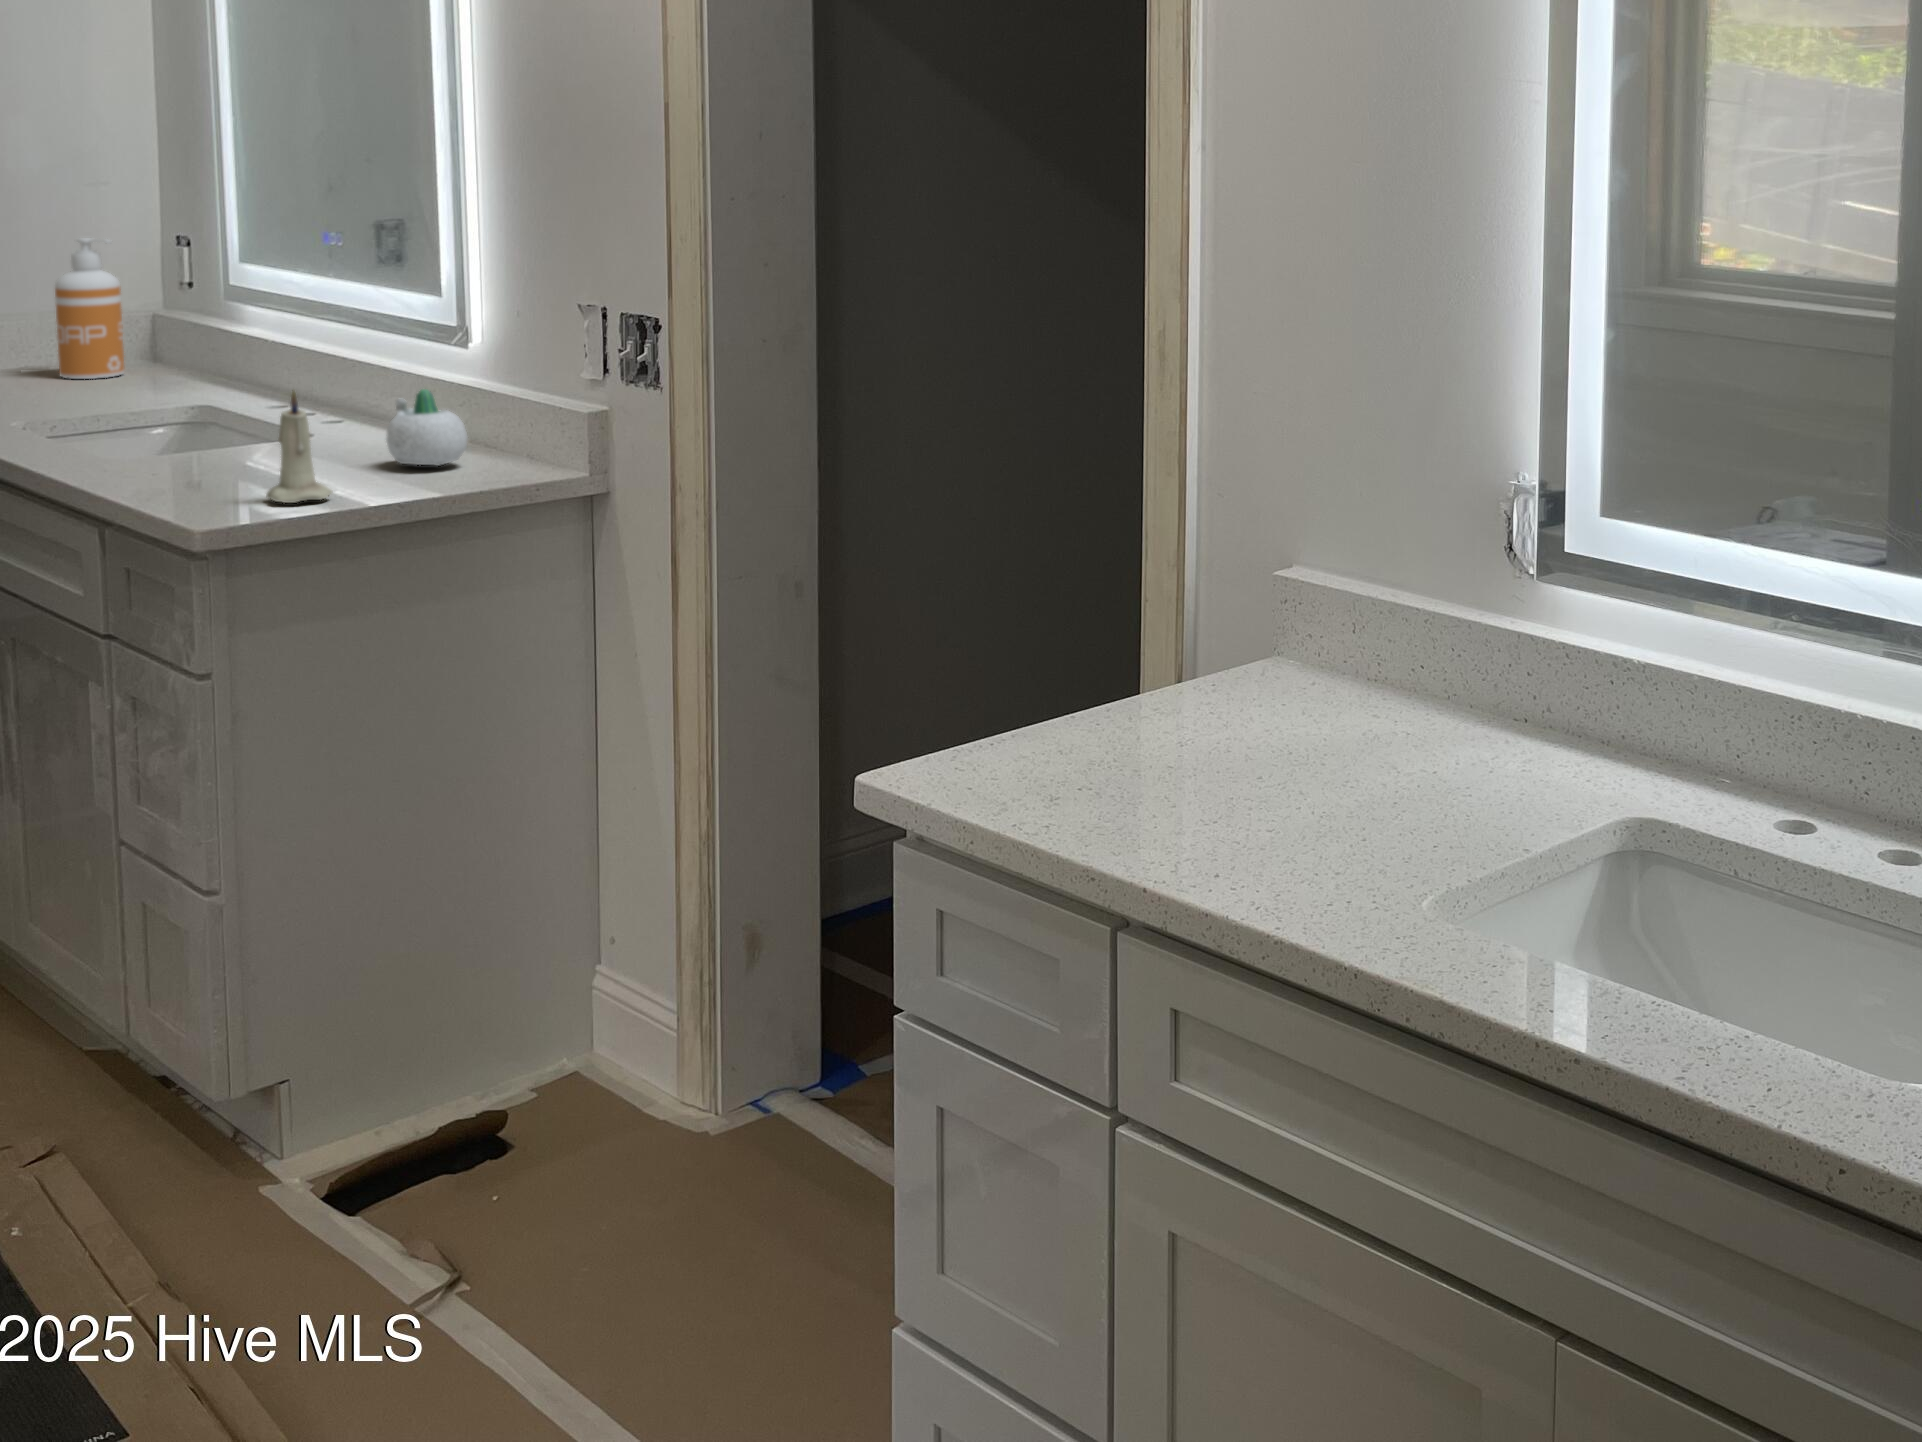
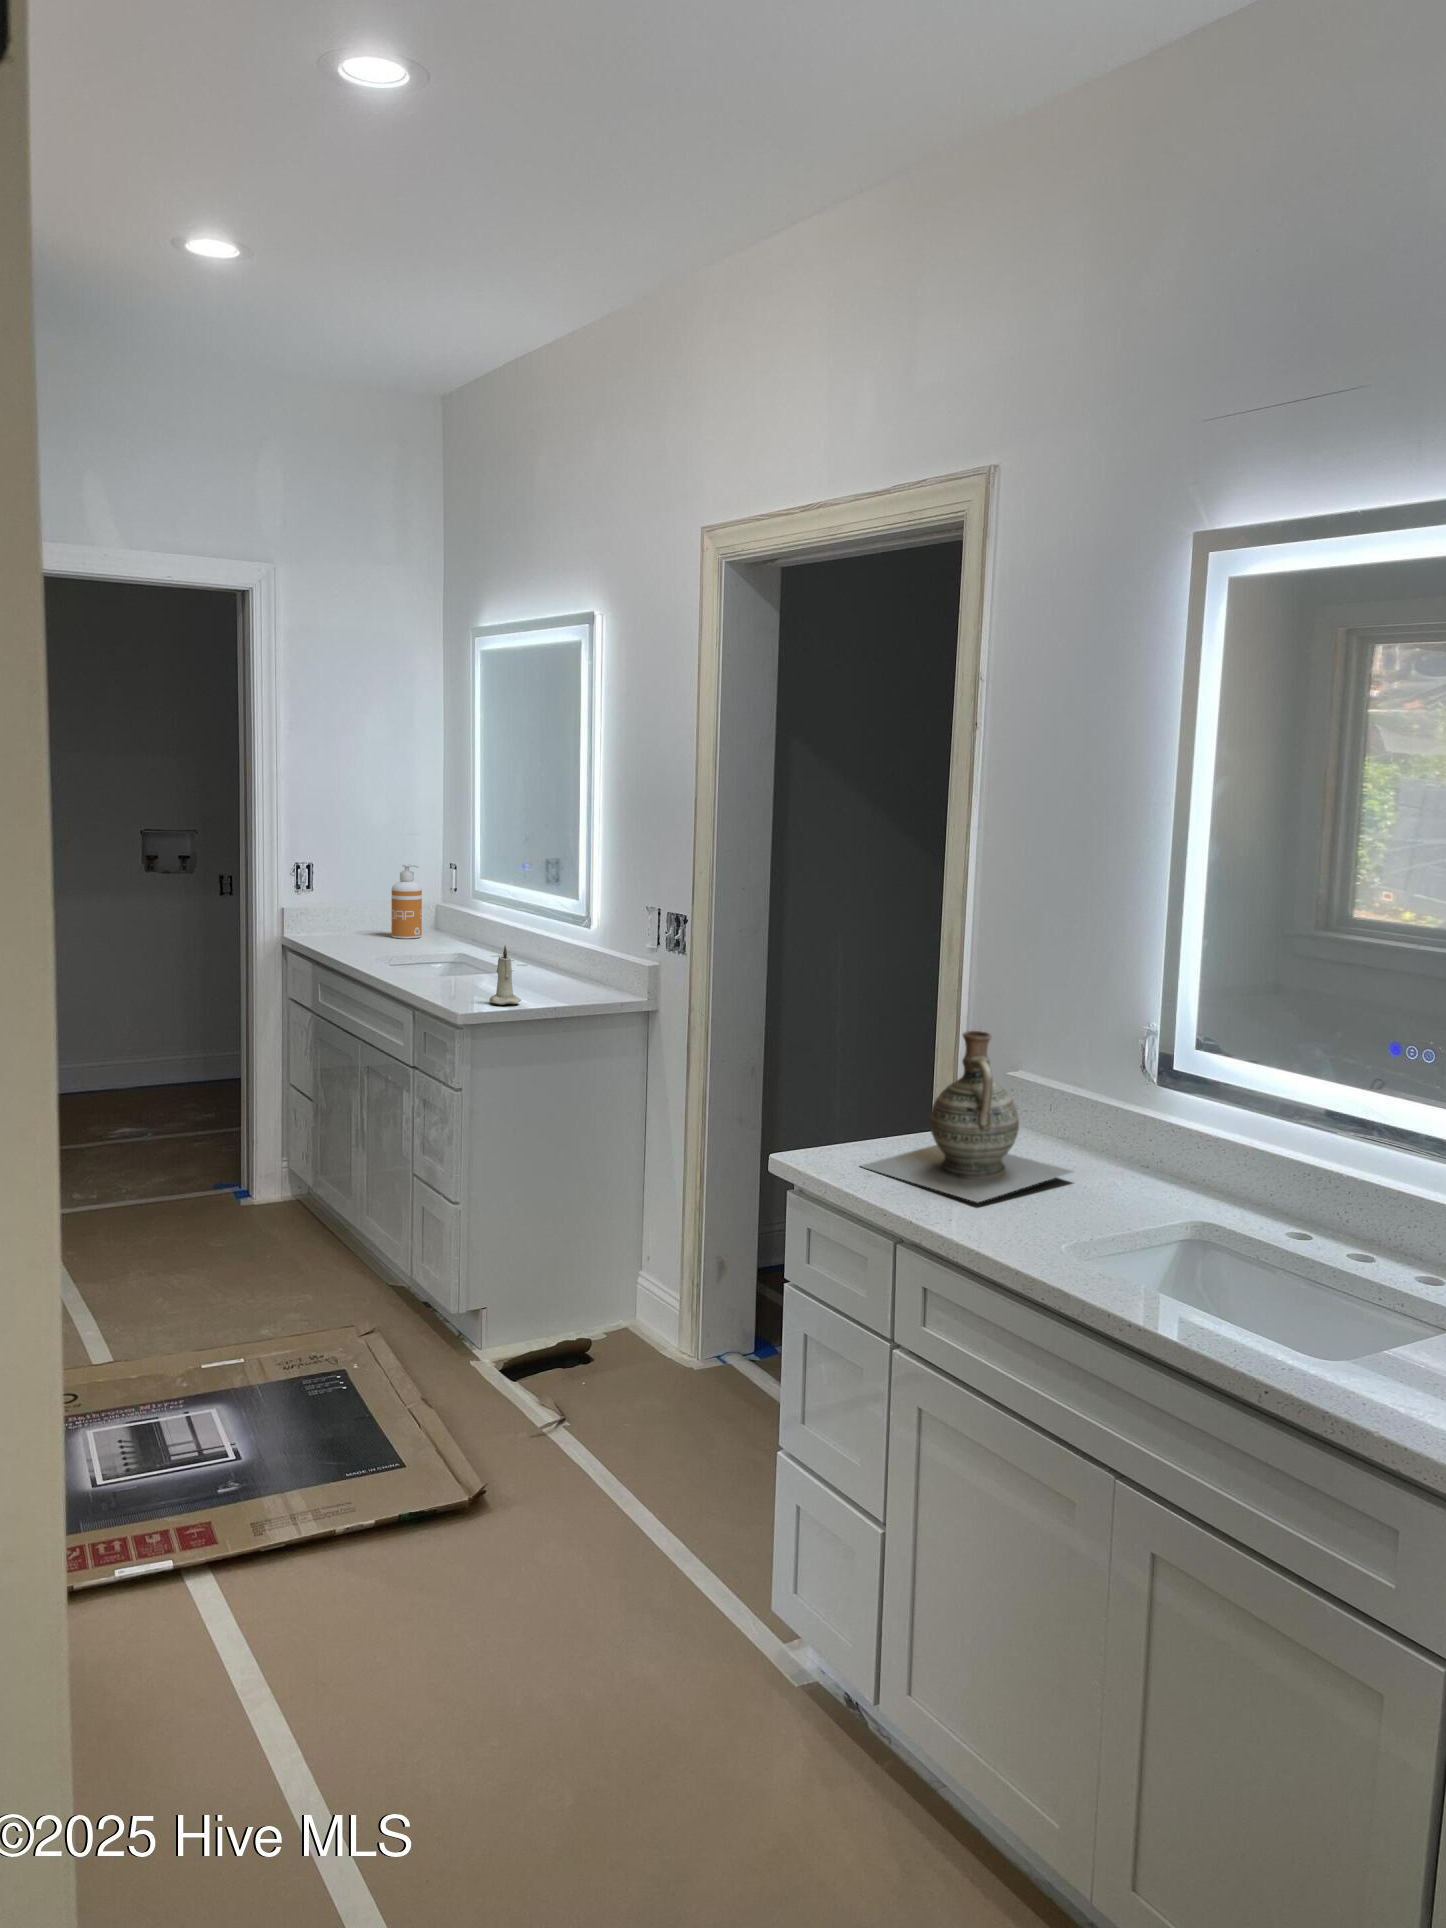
succulent planter: present [386,389,468,466] -> none [547,949,588,991]
ceramic jug: none [1026,514,1413,832] -> present [861,1031,1072,1202]

